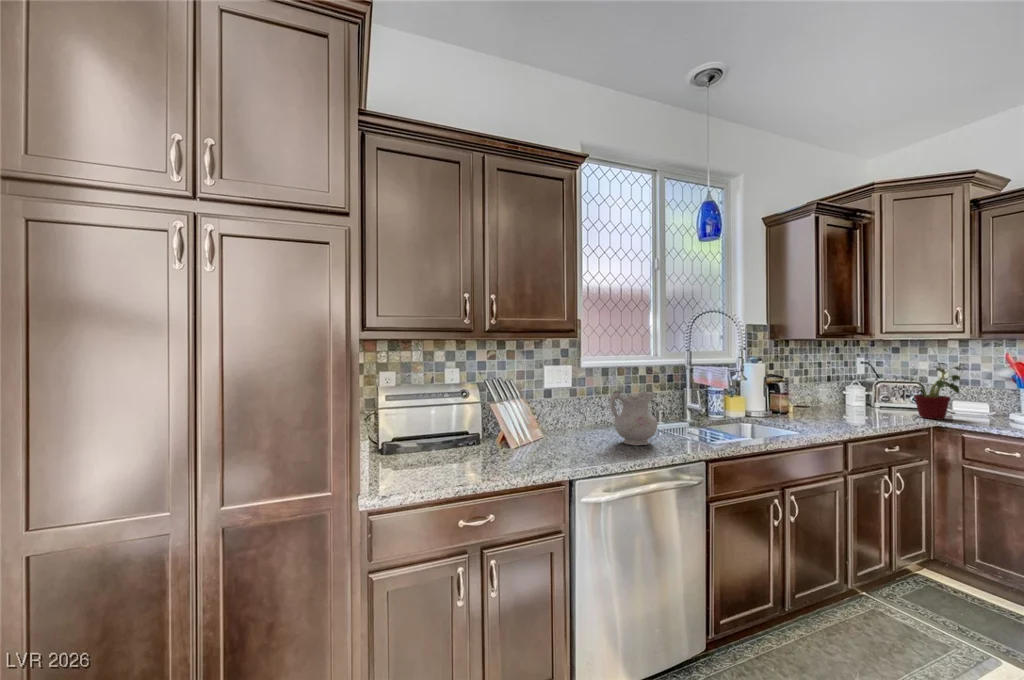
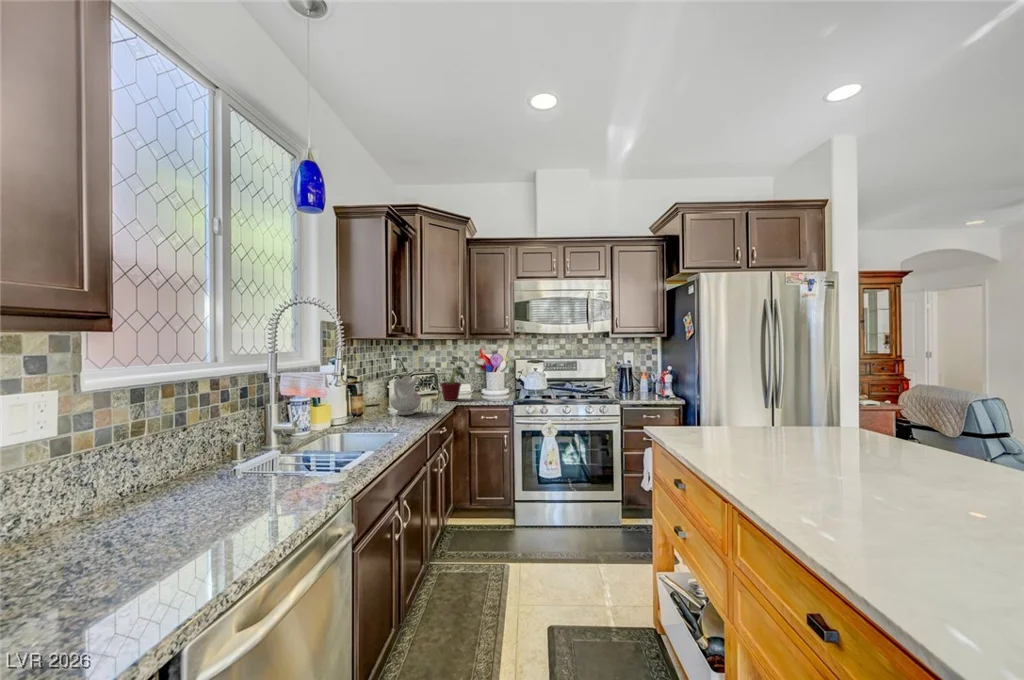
ceramic pitcher: present [610,391,657,445] -> present [390,376,421,415]

